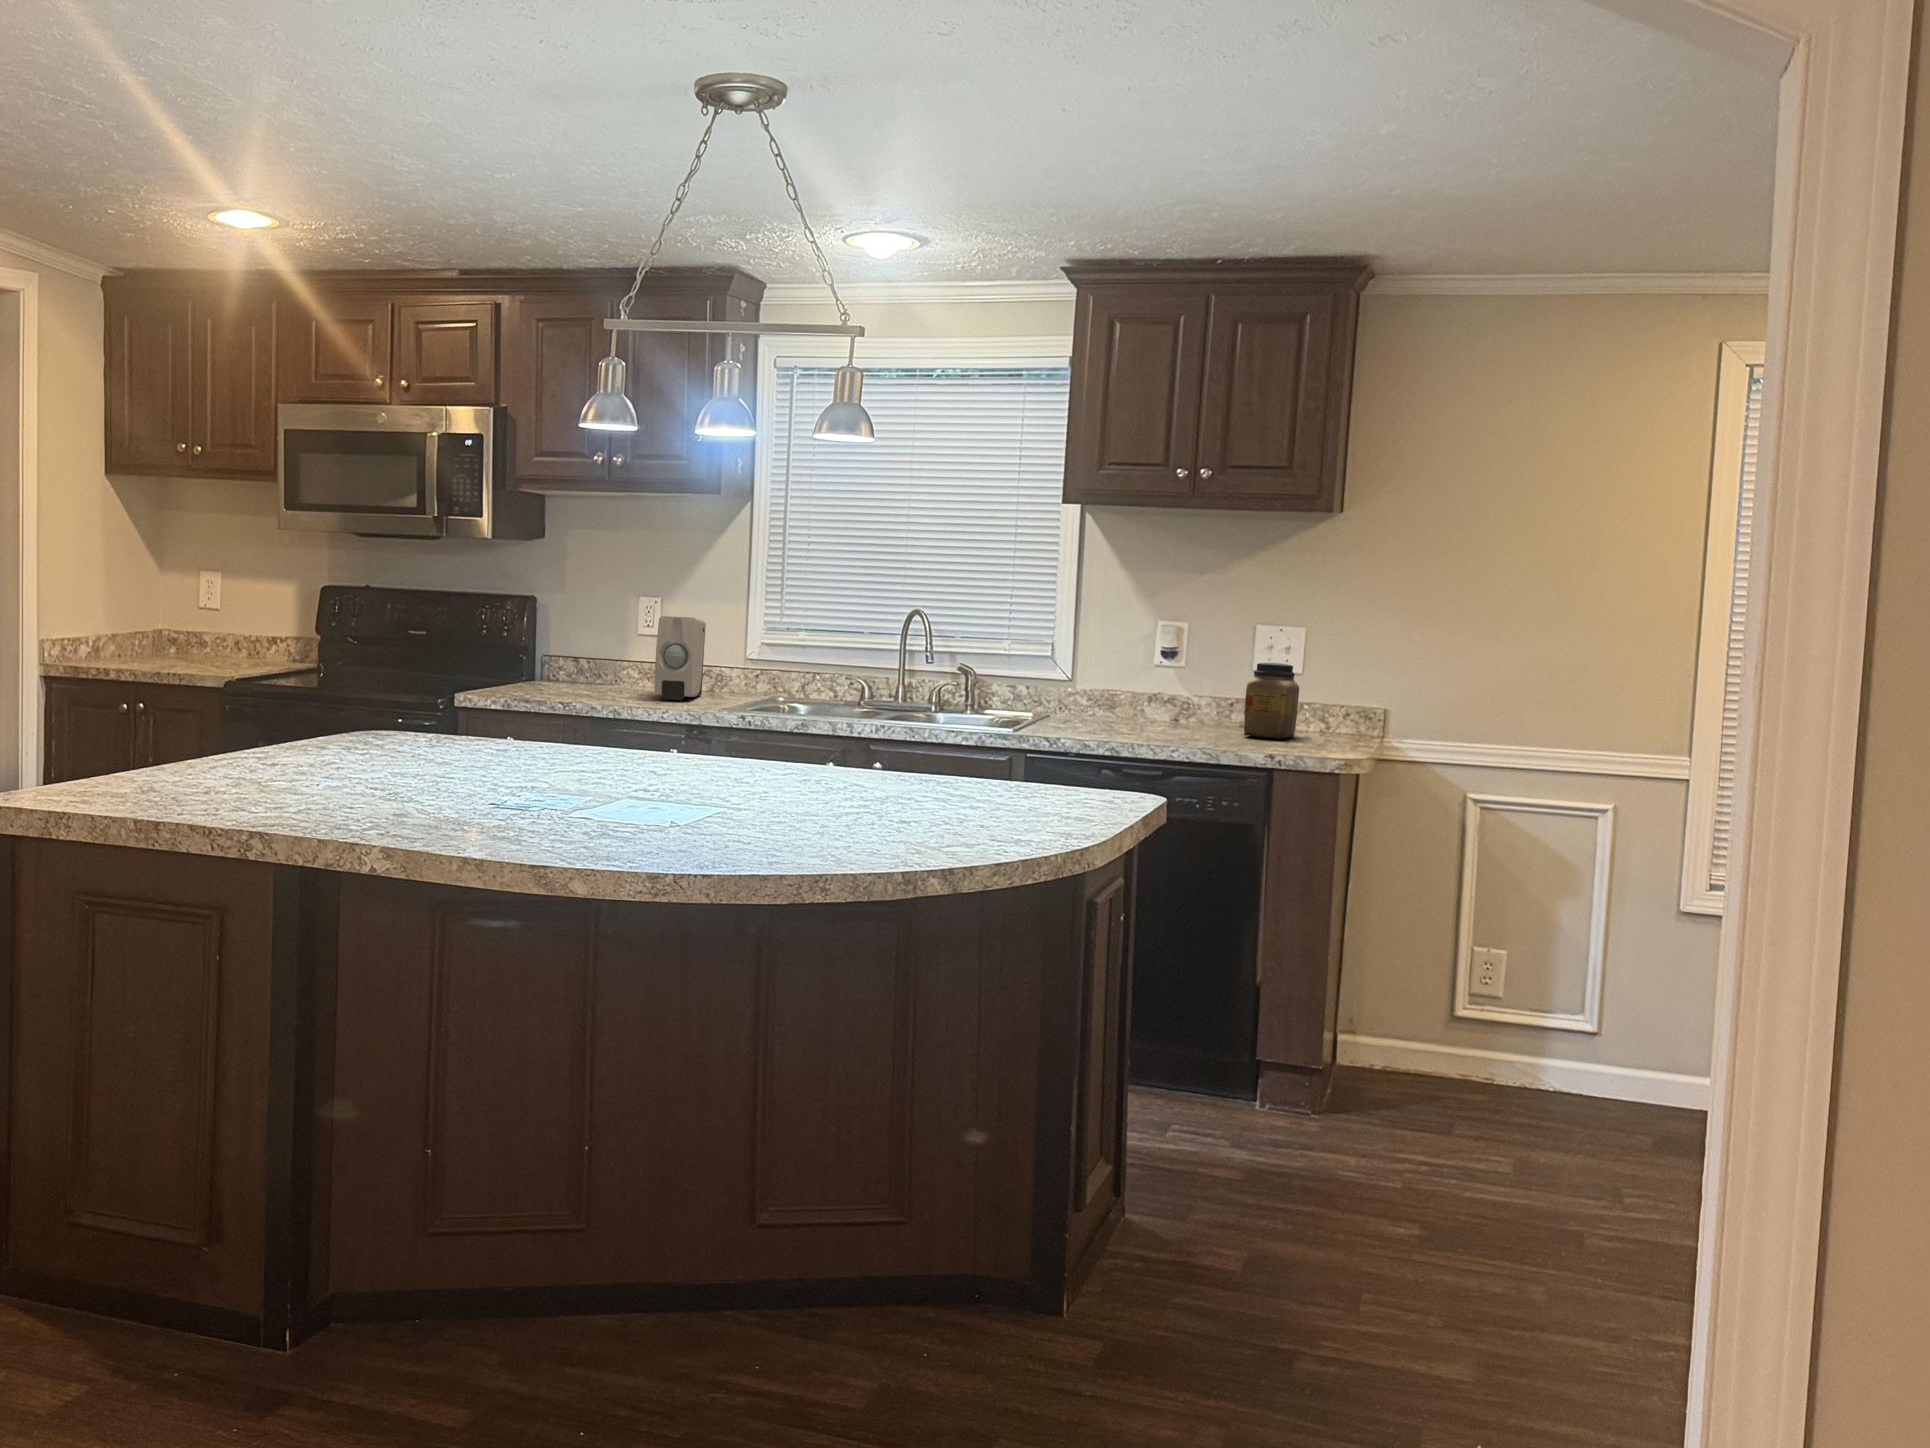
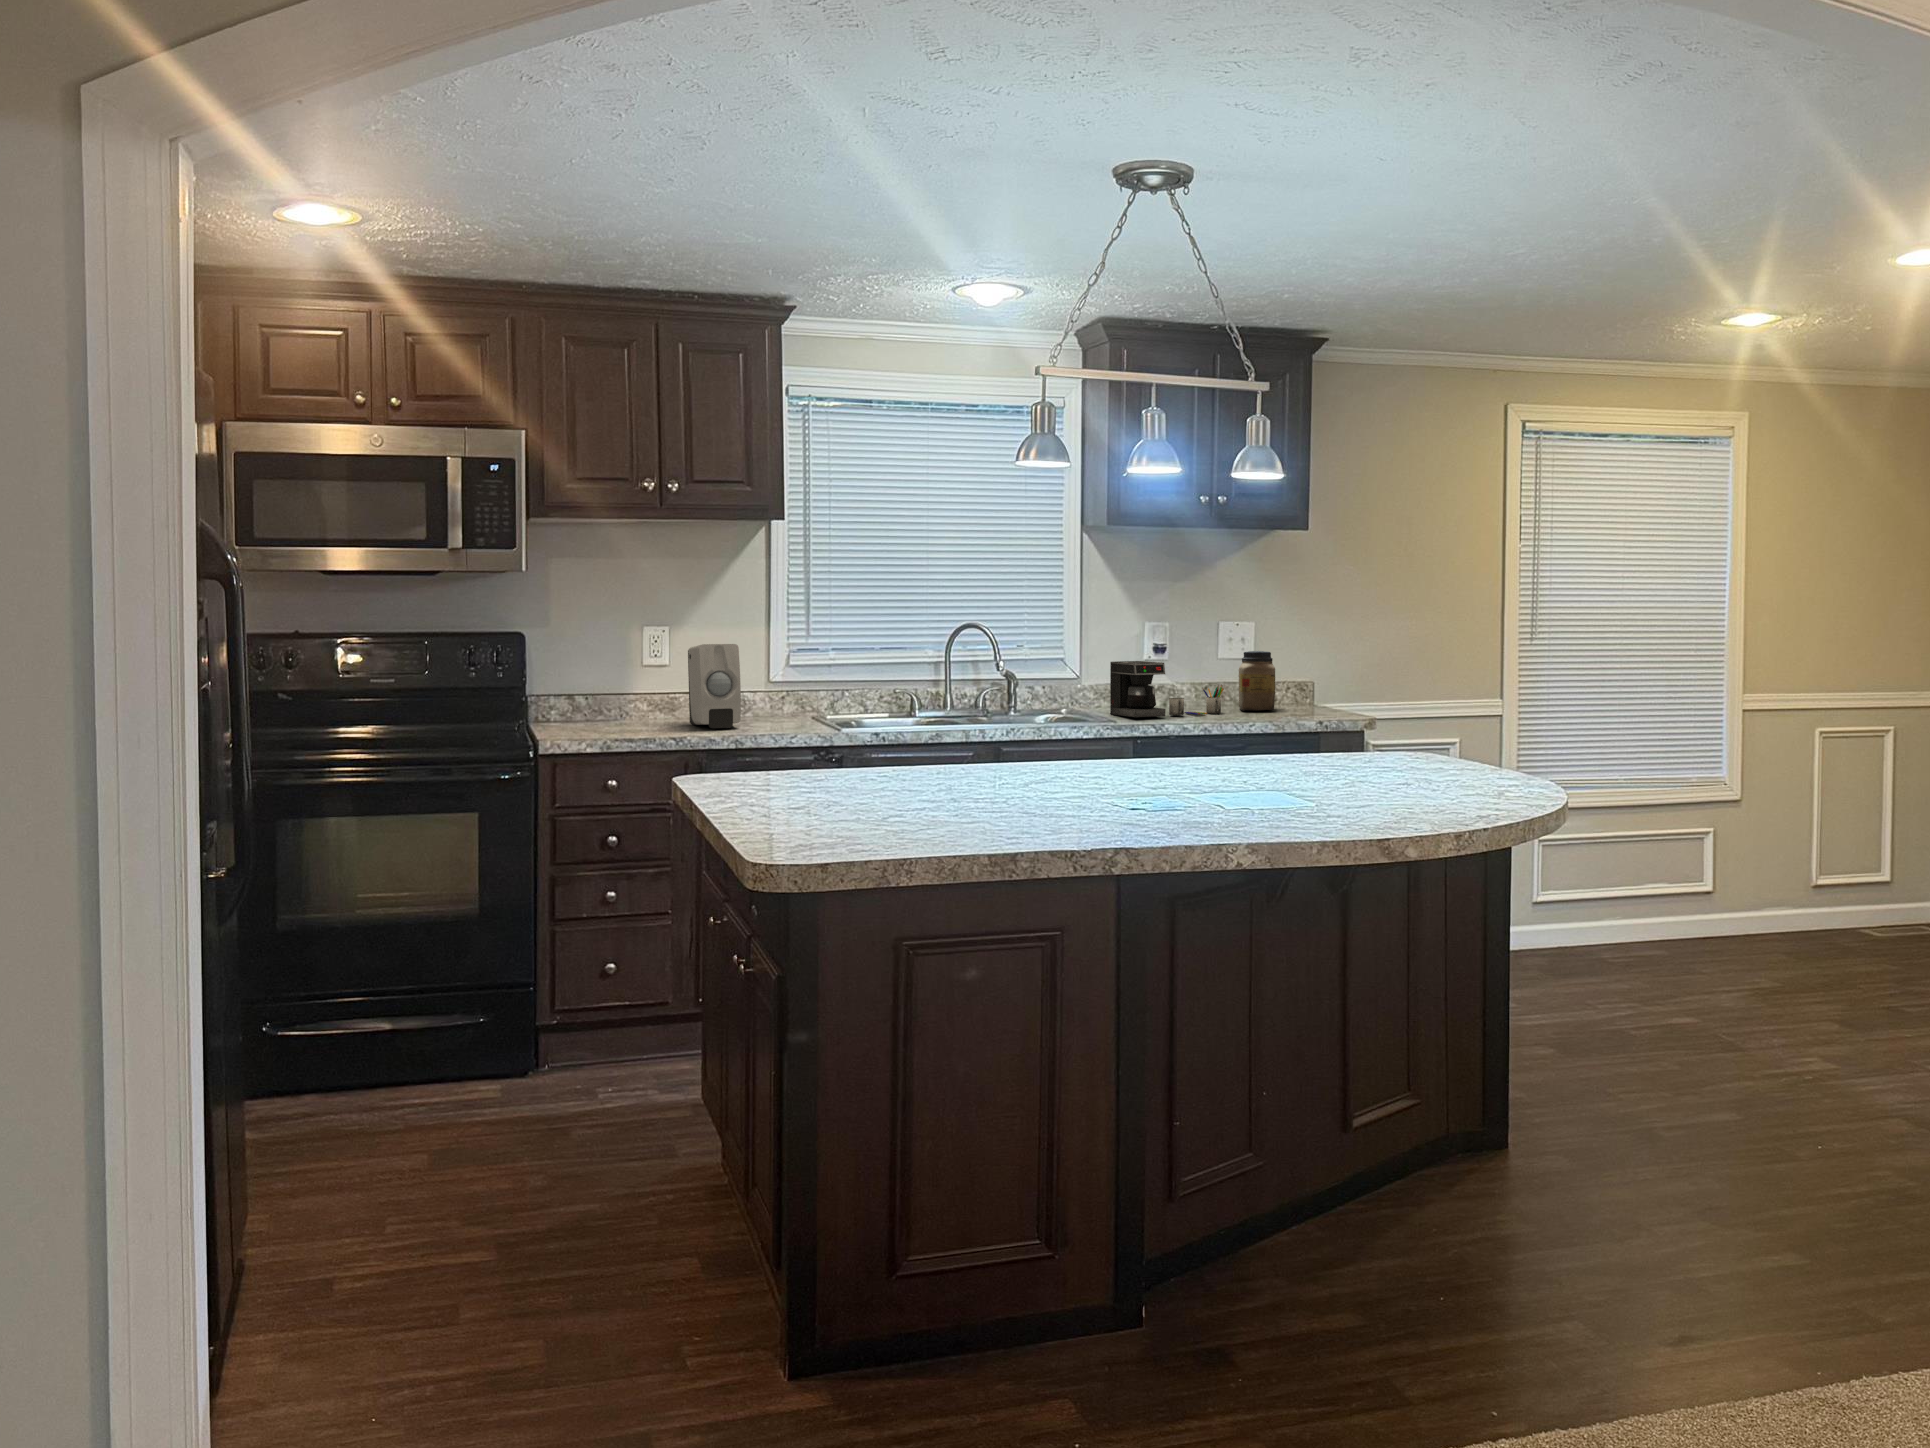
coffee maker: none [1082,663,1220,736] -> present [1110,661,1224,717]

